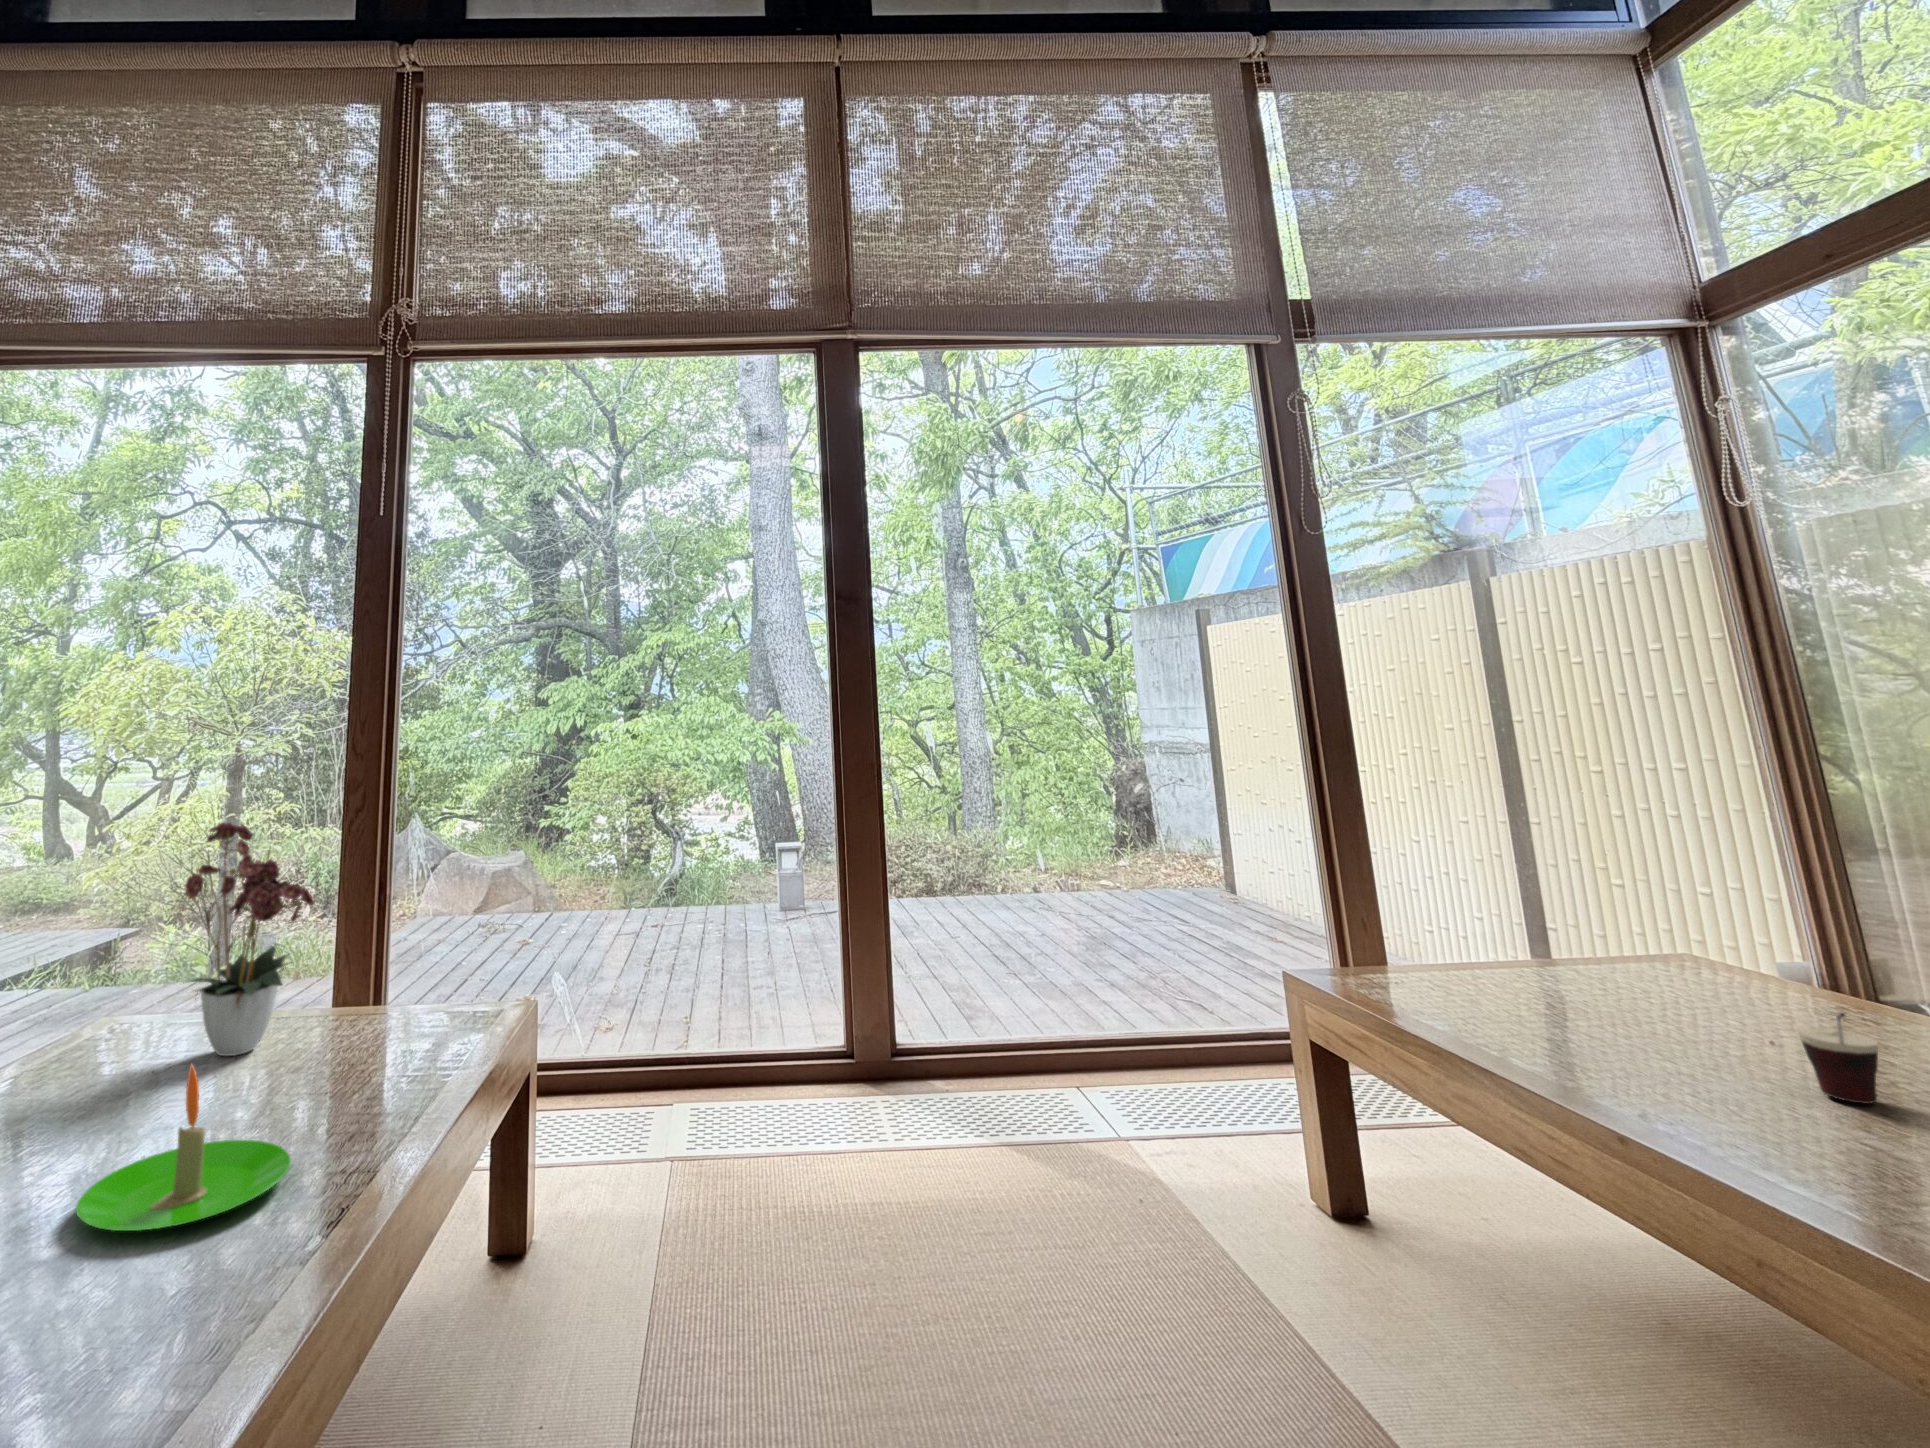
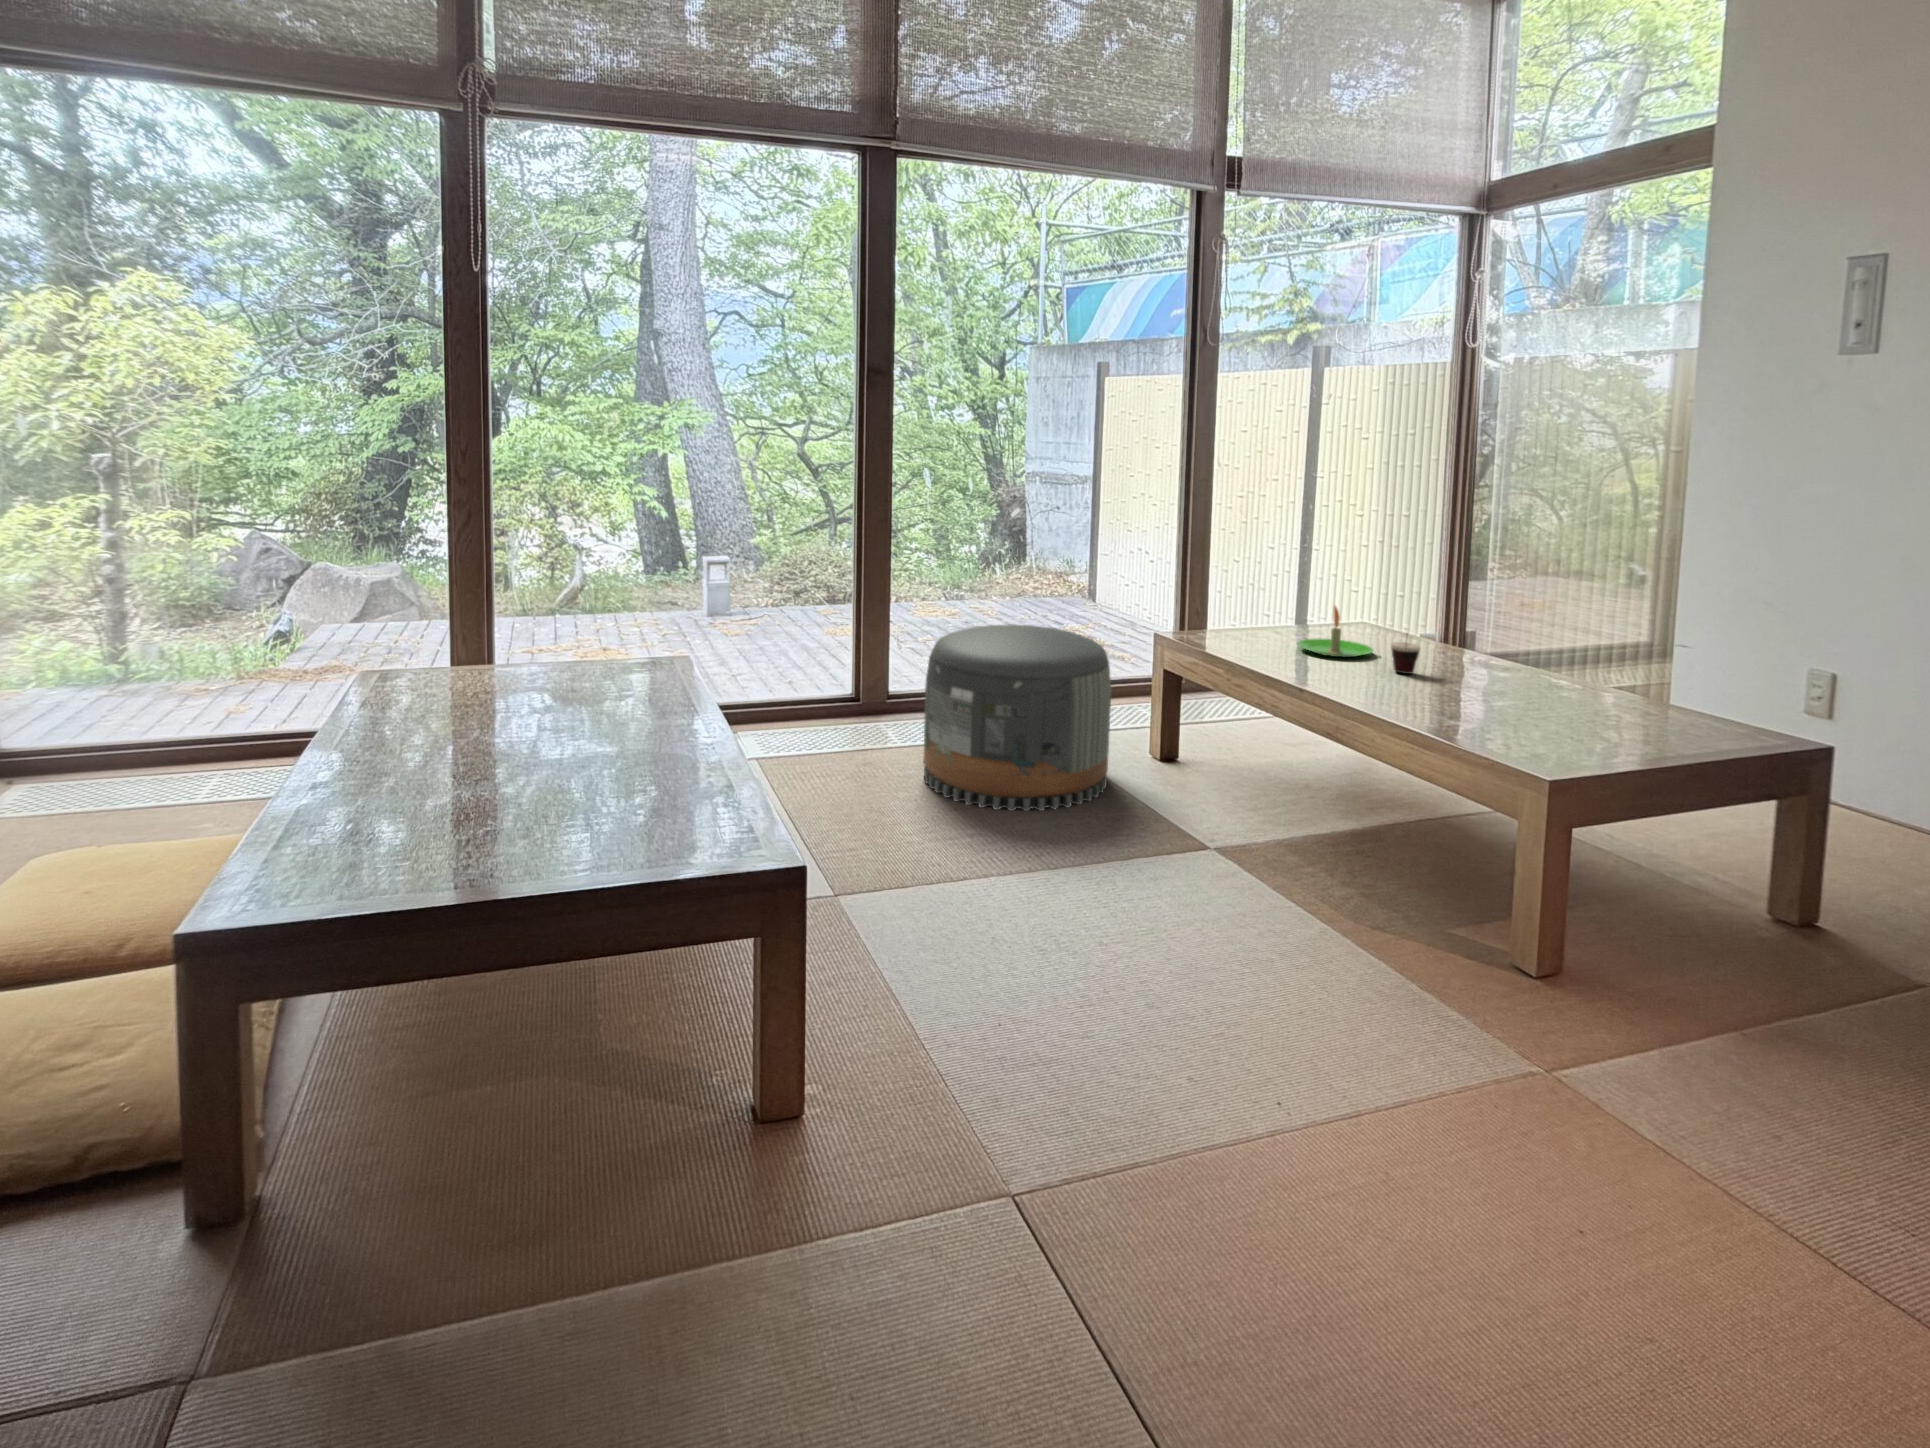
flower arrangement: present [184,822,314,1056] -> none [443,520,562,680]
pouf: none [903,962,1233,1348] -> present [923,624,1111,811]
candle: present [76,1064,291,1231] -> present [1298,606,1373,657]

